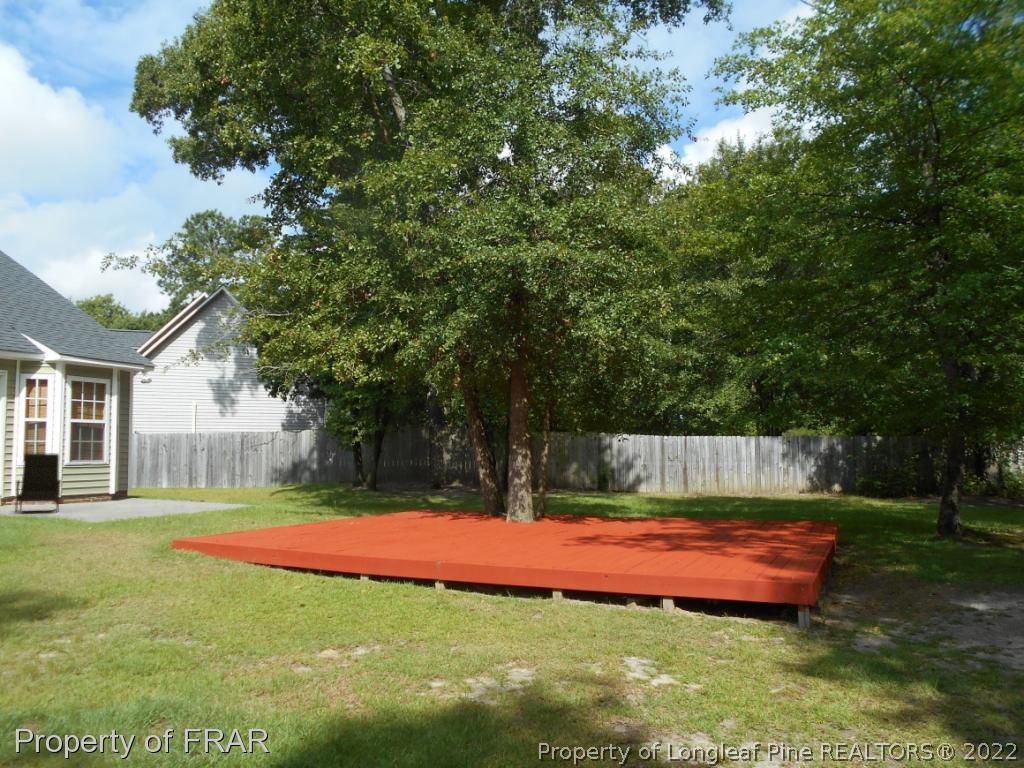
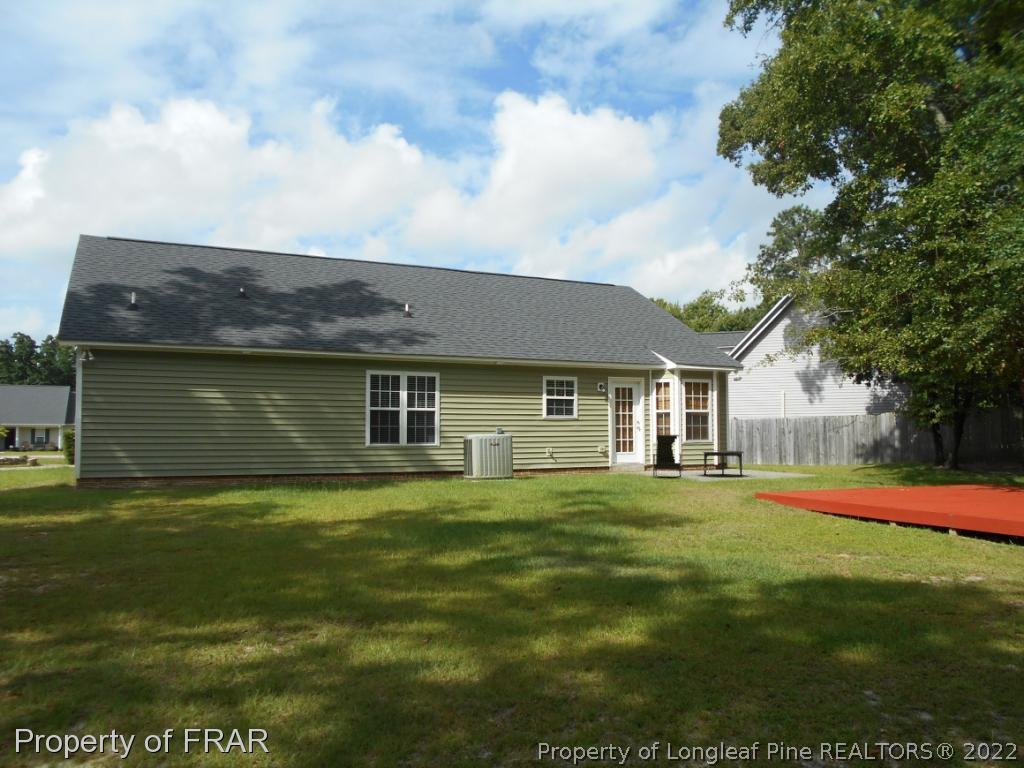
round table: none [91,473,149,507] -> present [703,451,743,476]

